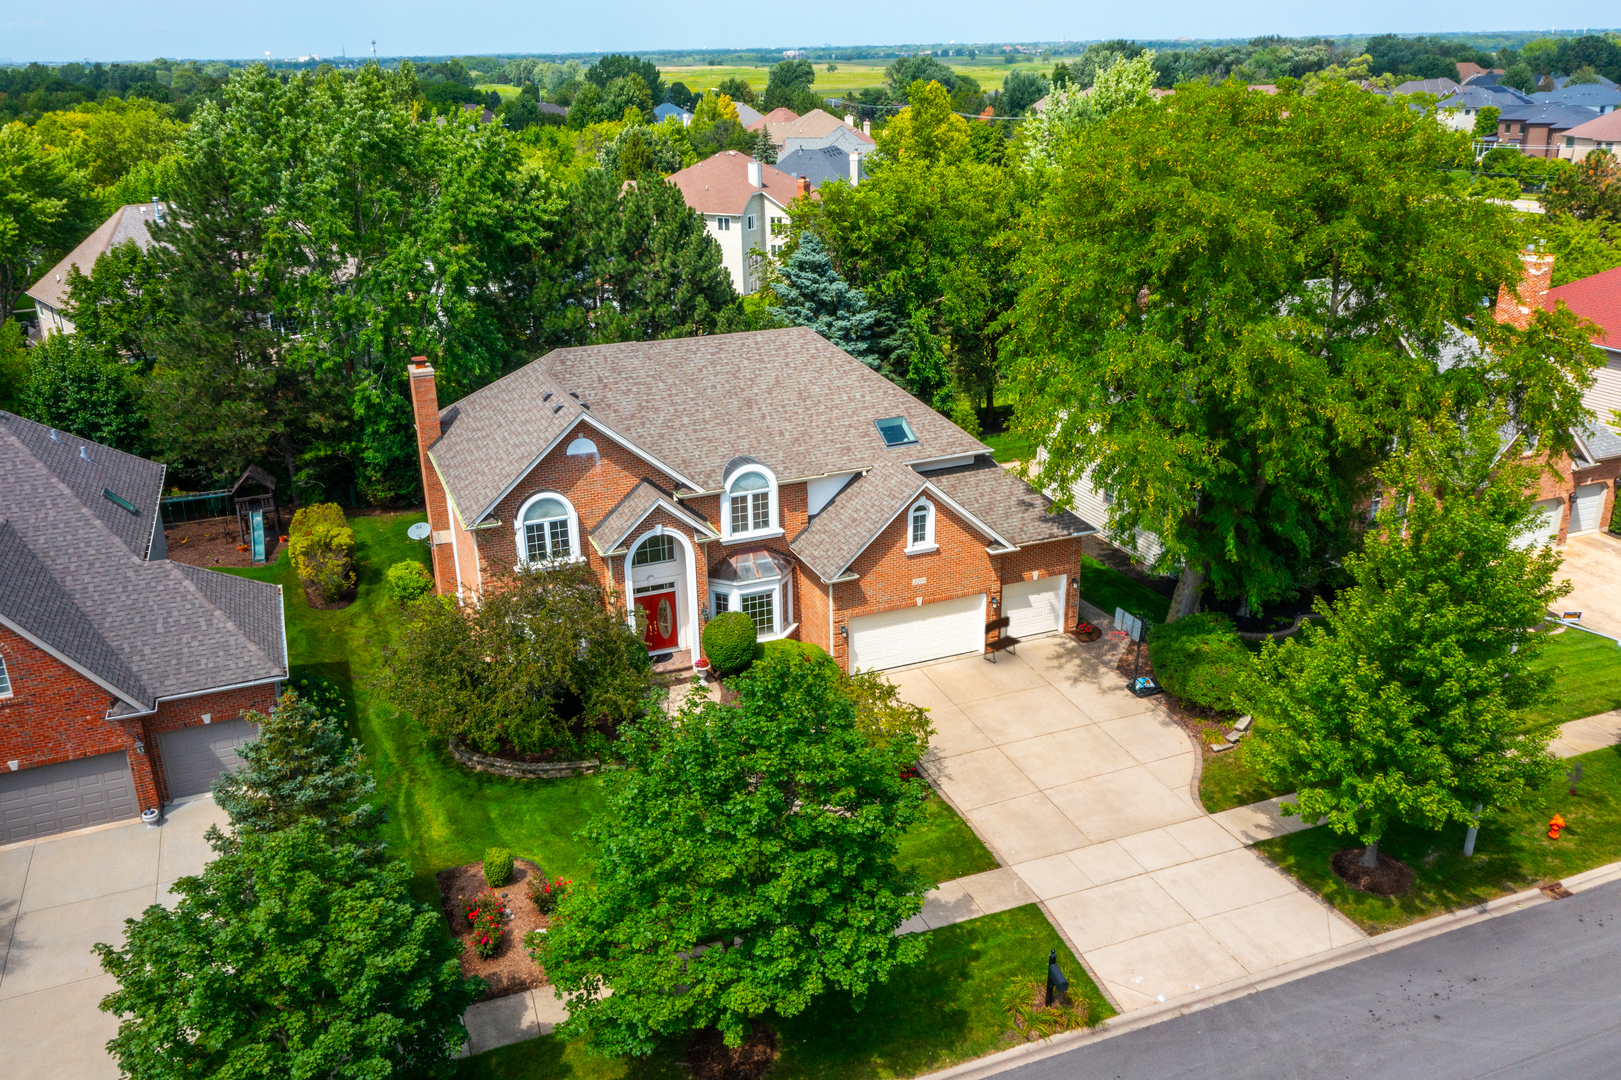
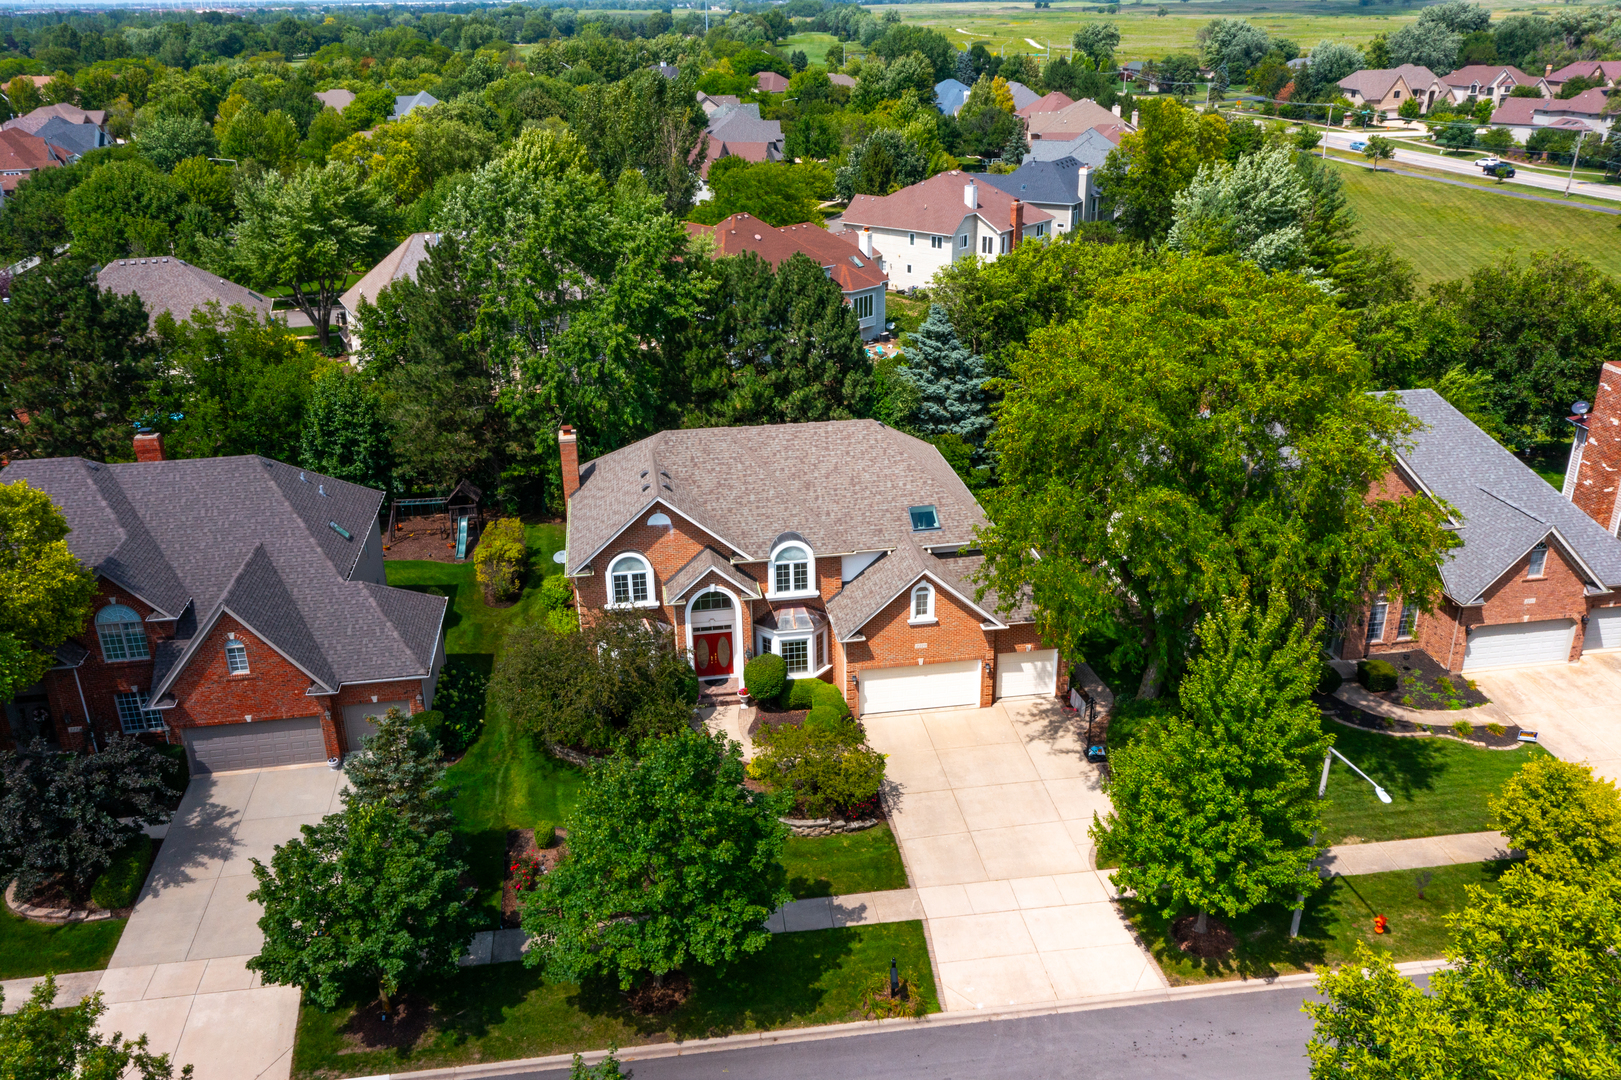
bench: present [984,616,1021,663] -> none [976,680,1009,718]

